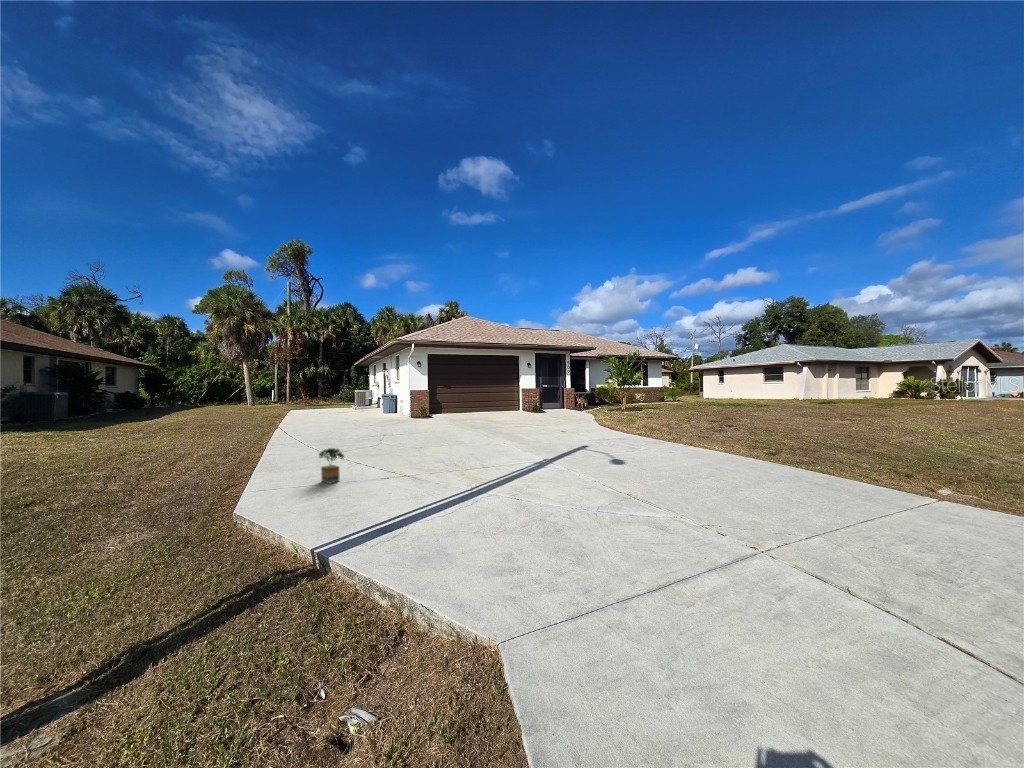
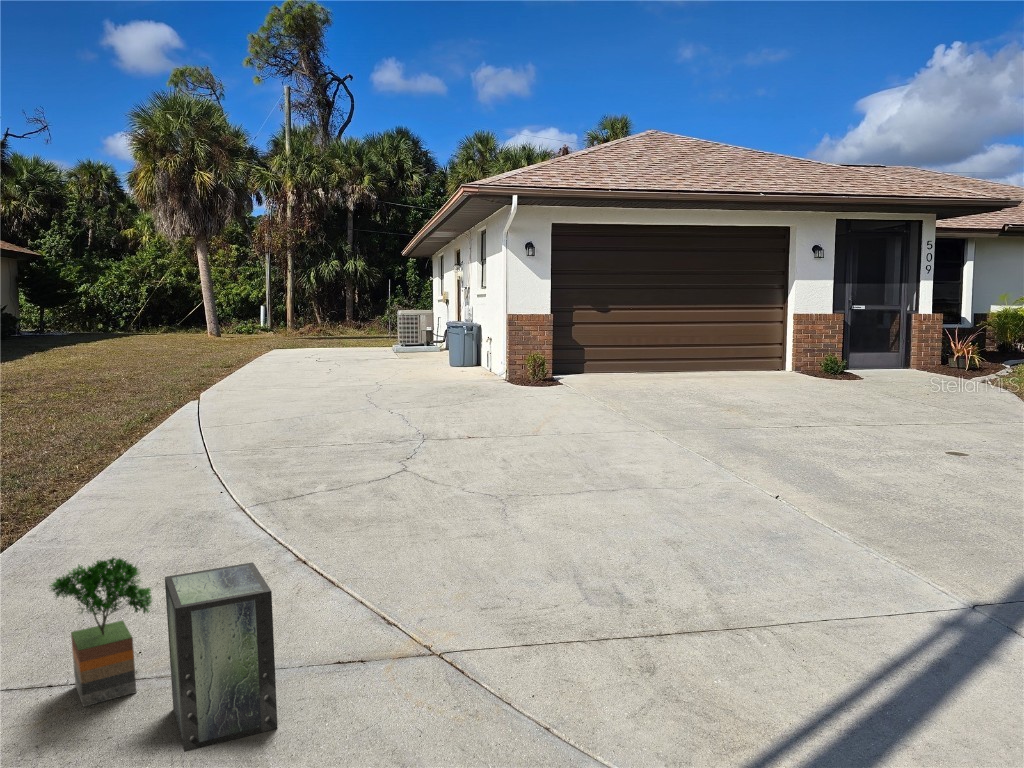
storage box: none [351,446,381,487] -> present [165,562,278,752]

